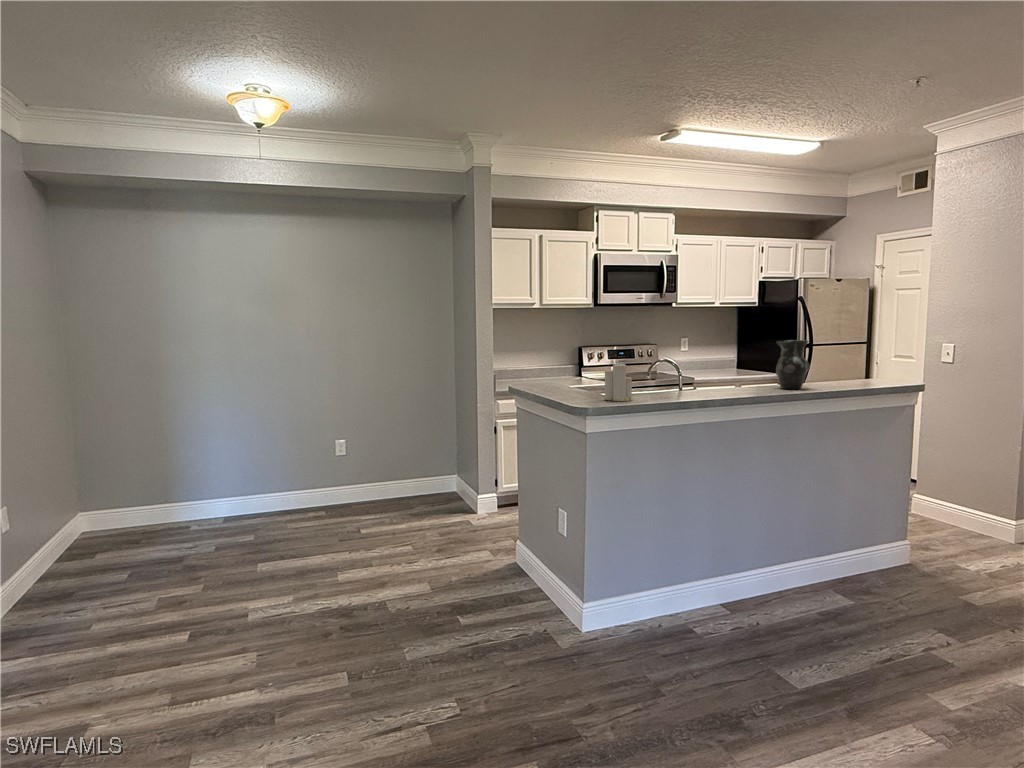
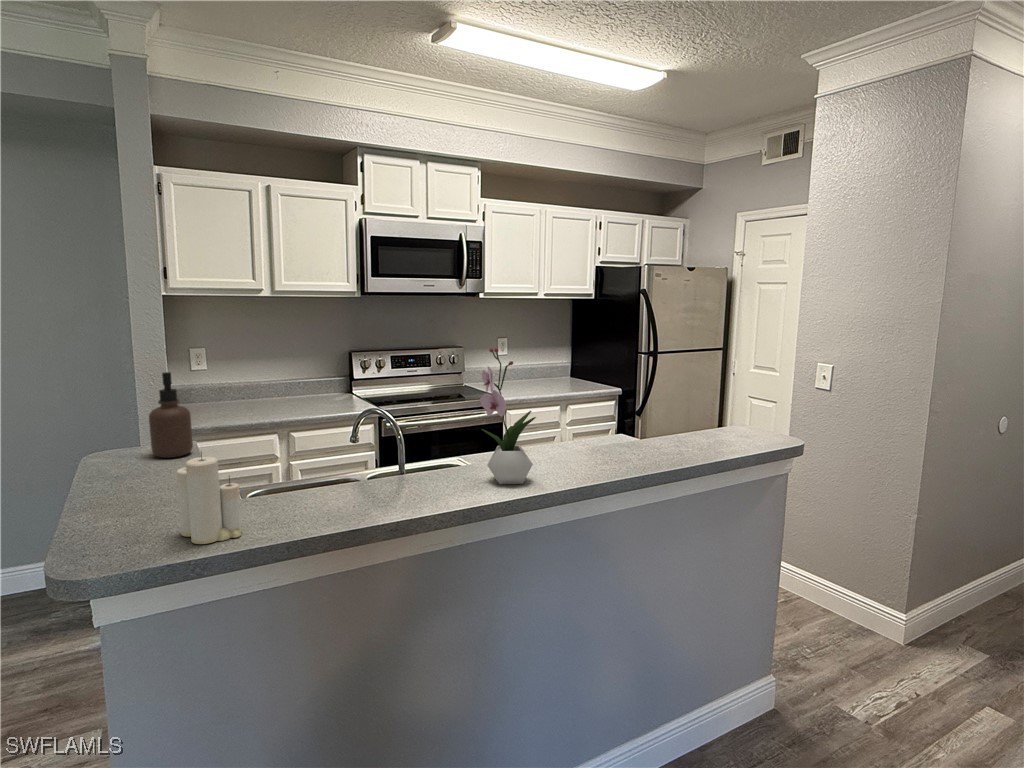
flower arrangement: none [727,320,761,393] -> present [480,348,536,484]
vase: present [776,340,810,389] -> none [575,377,629,466]
soap dispenser: none [534,342,553,387] -> present [149,372,193,458]

